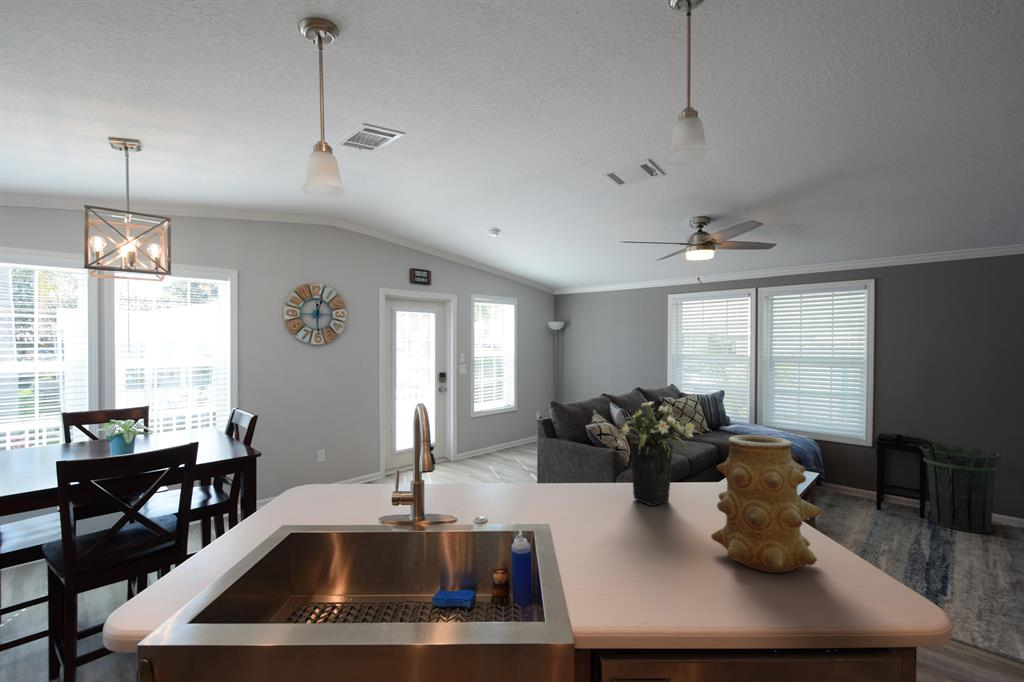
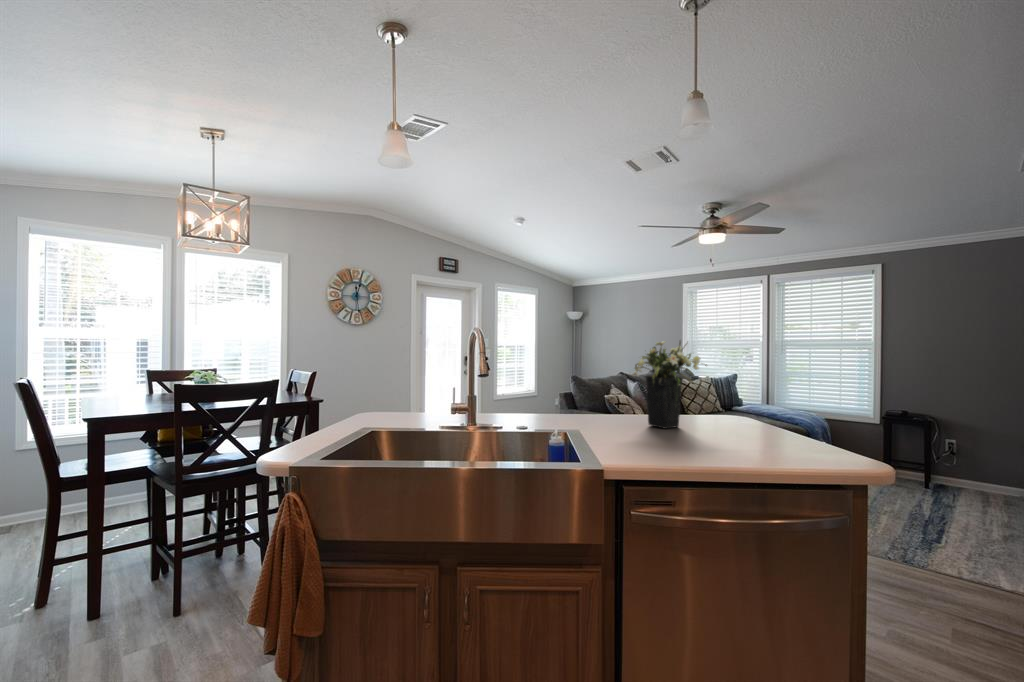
vase: present [711,435,821,573] -> none [712,353,803,457]
waste bin: present [920,445,1001,533] -> none [924,420,1003,501]

